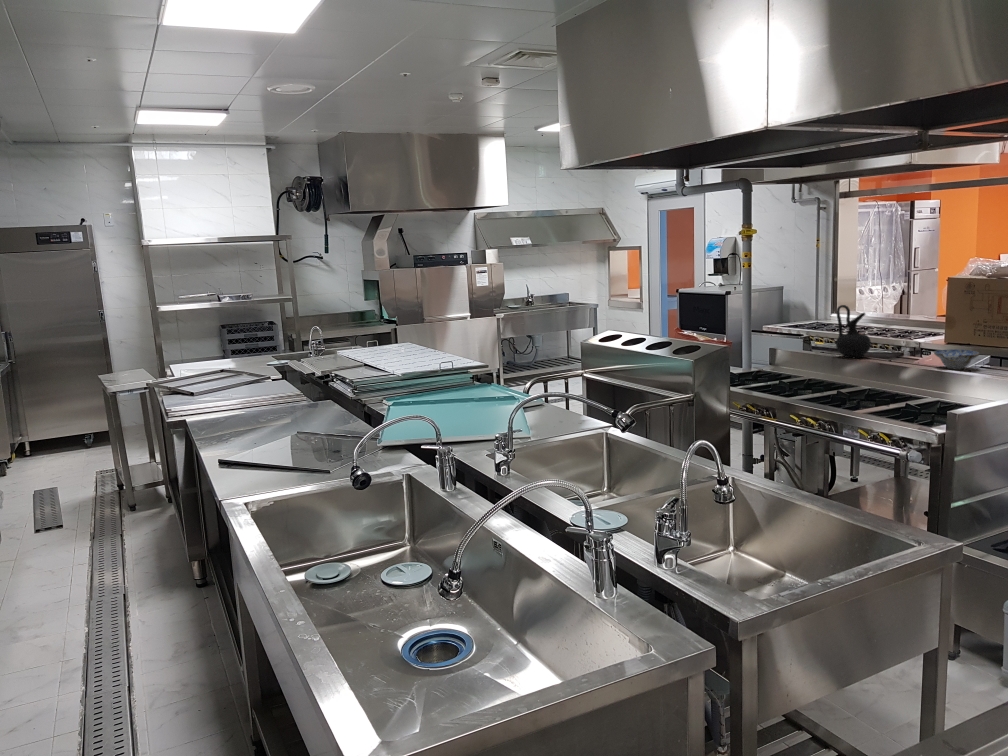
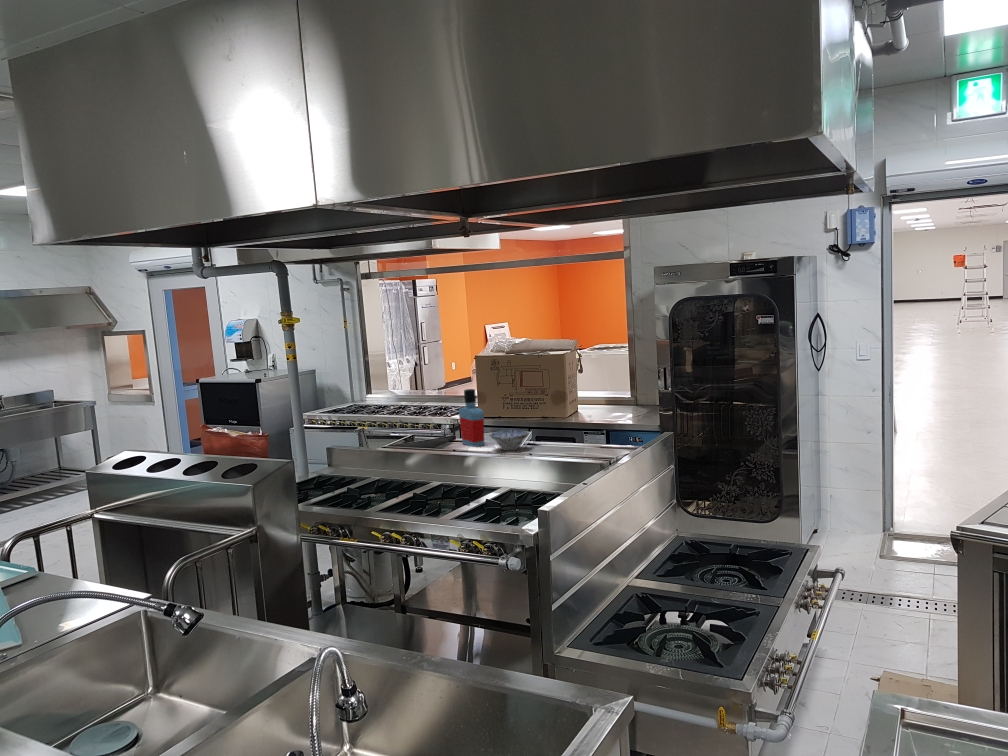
ceramic jug: present [836,305,871,358] -> none [391,394,428,449]
bottle: none [906,306,933,363] -> present [459,389,484,447]

